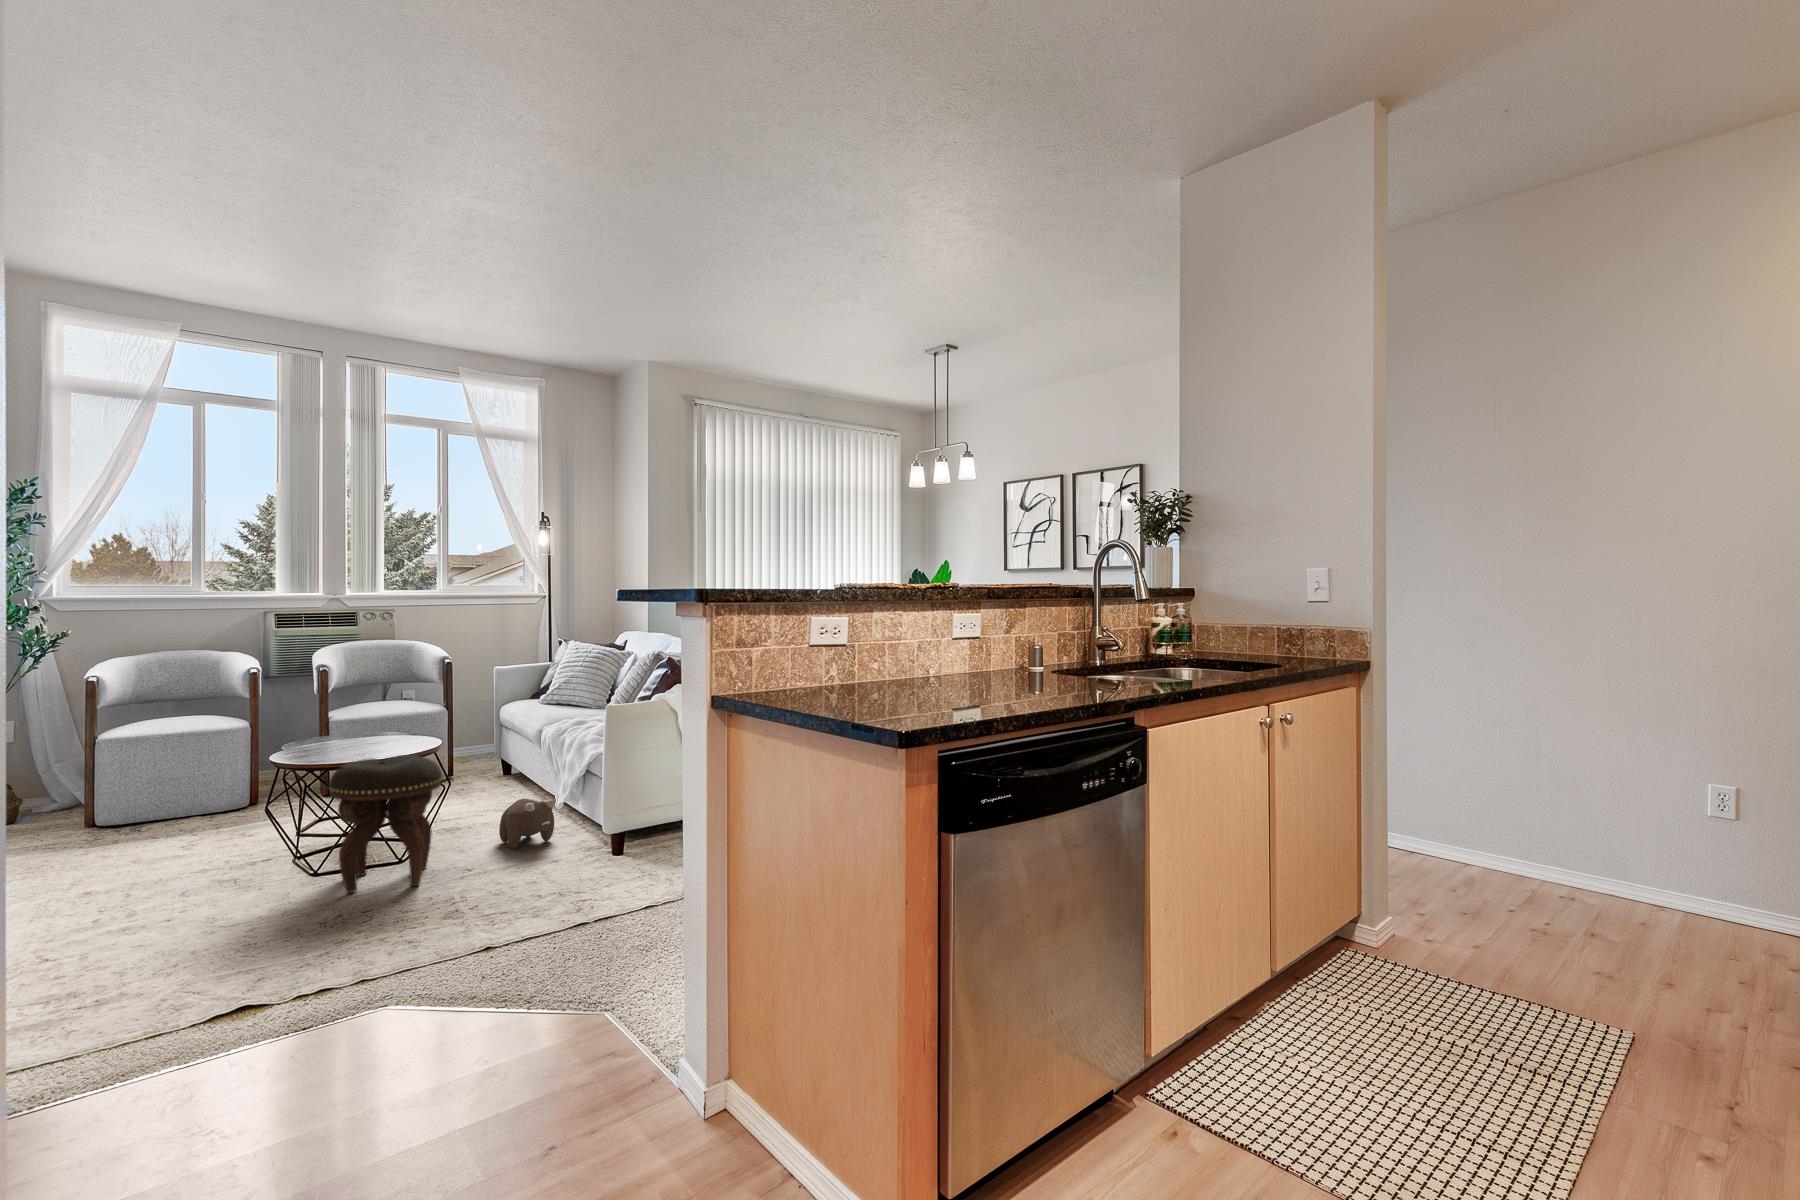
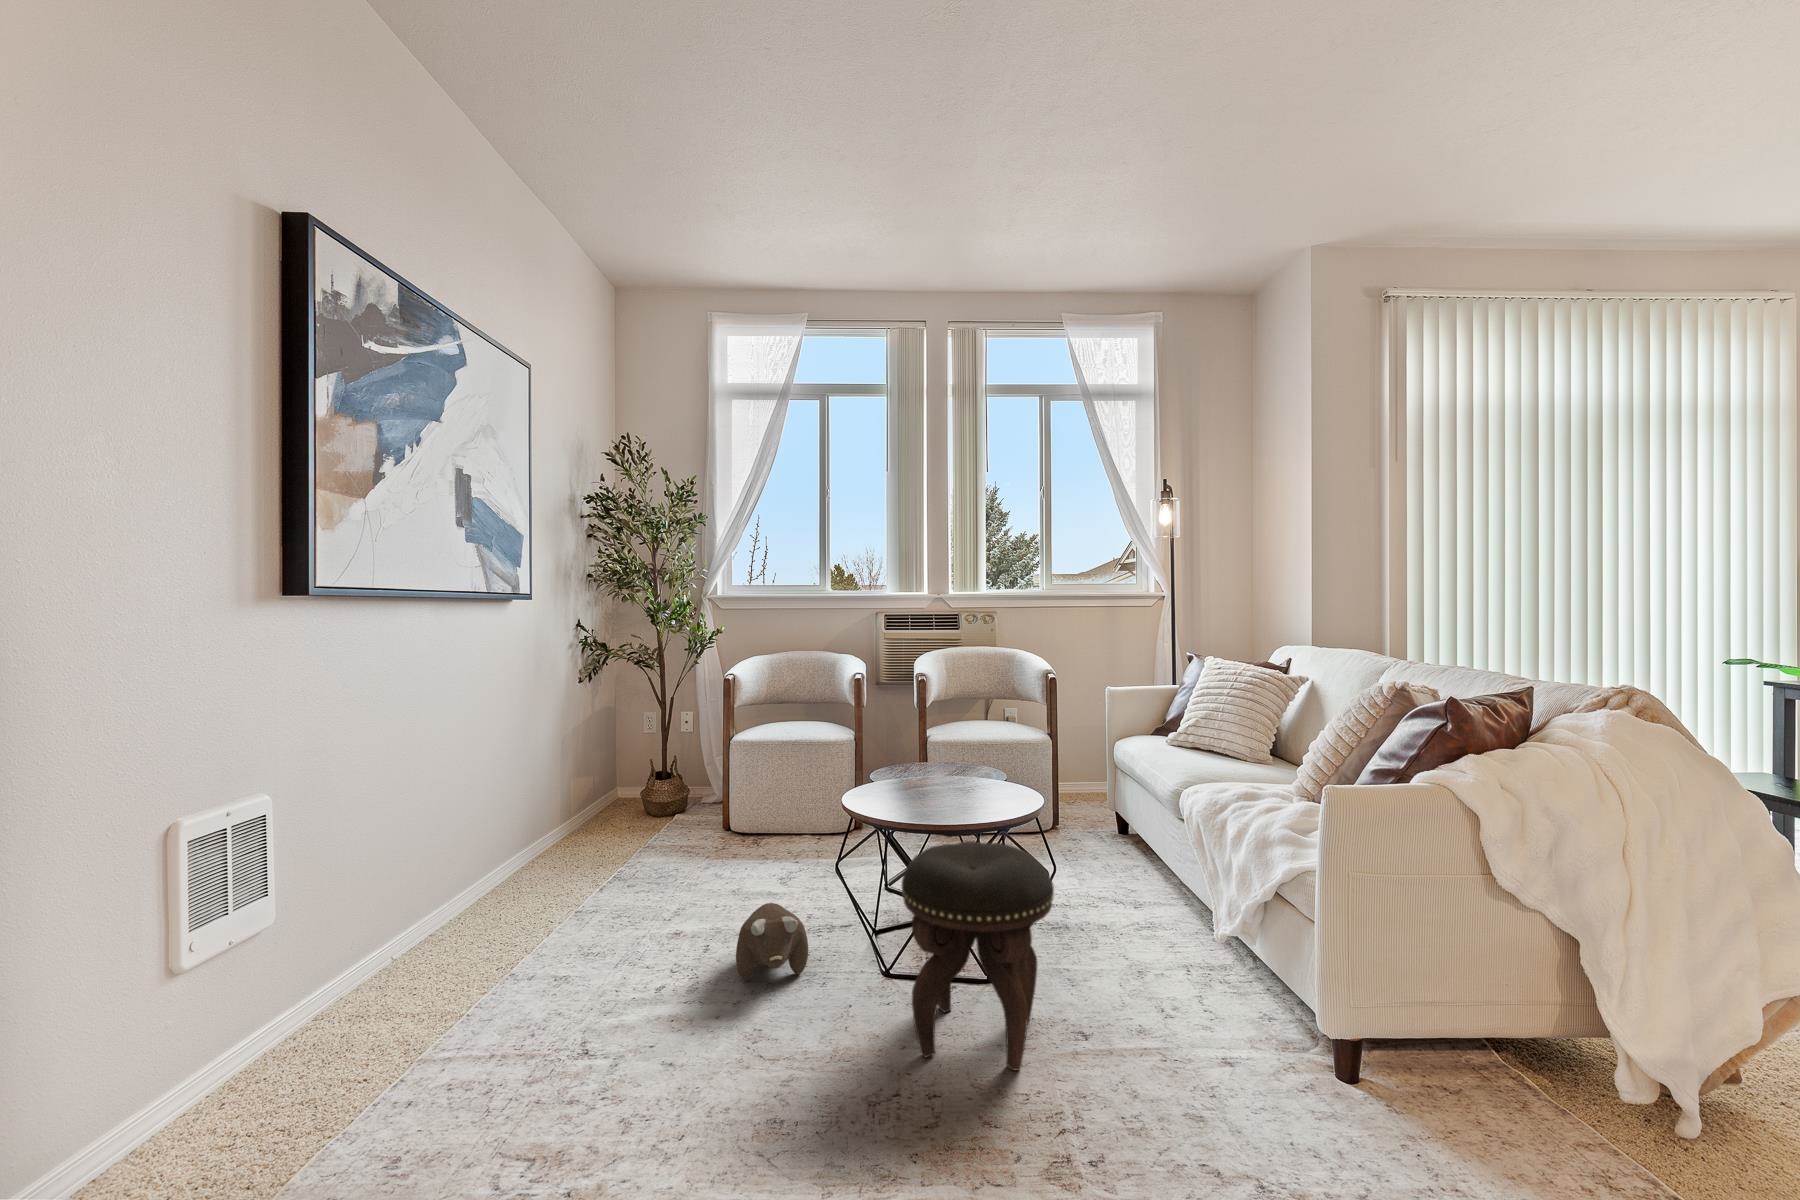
plush toy: present [499,799,556,849] -> present [736,903,808,980]

